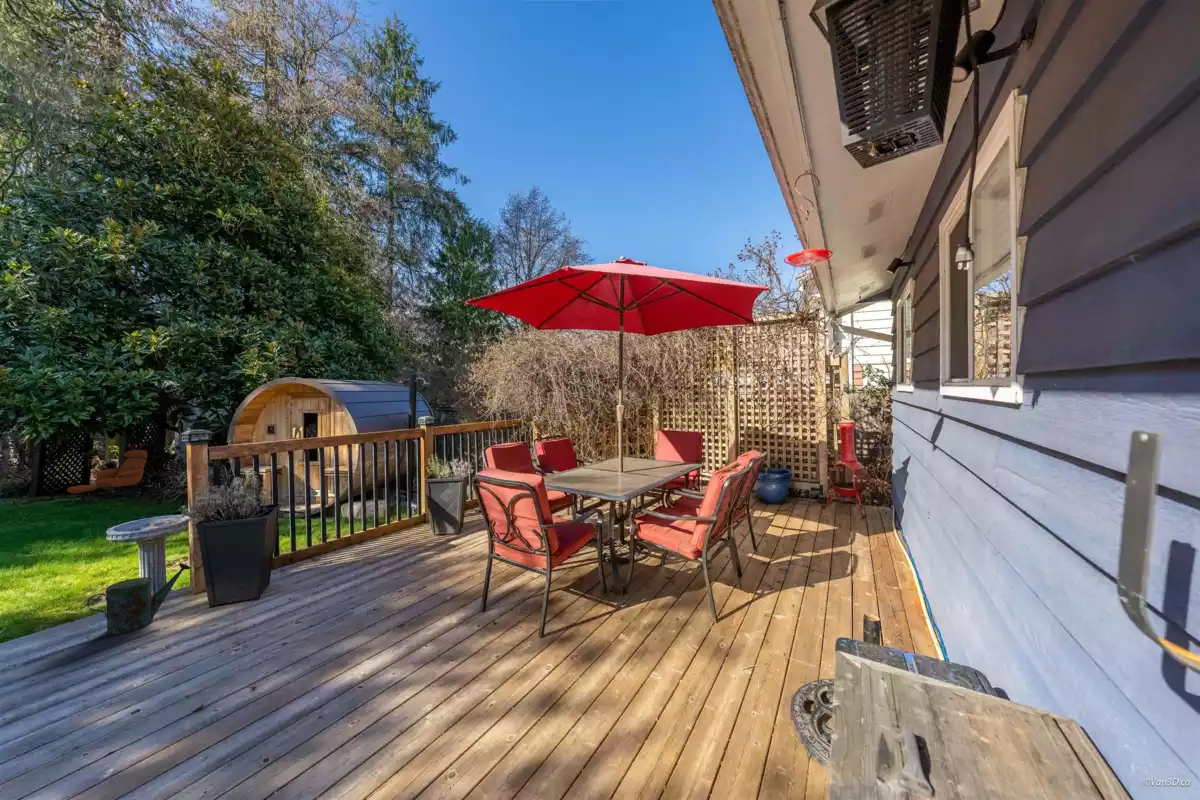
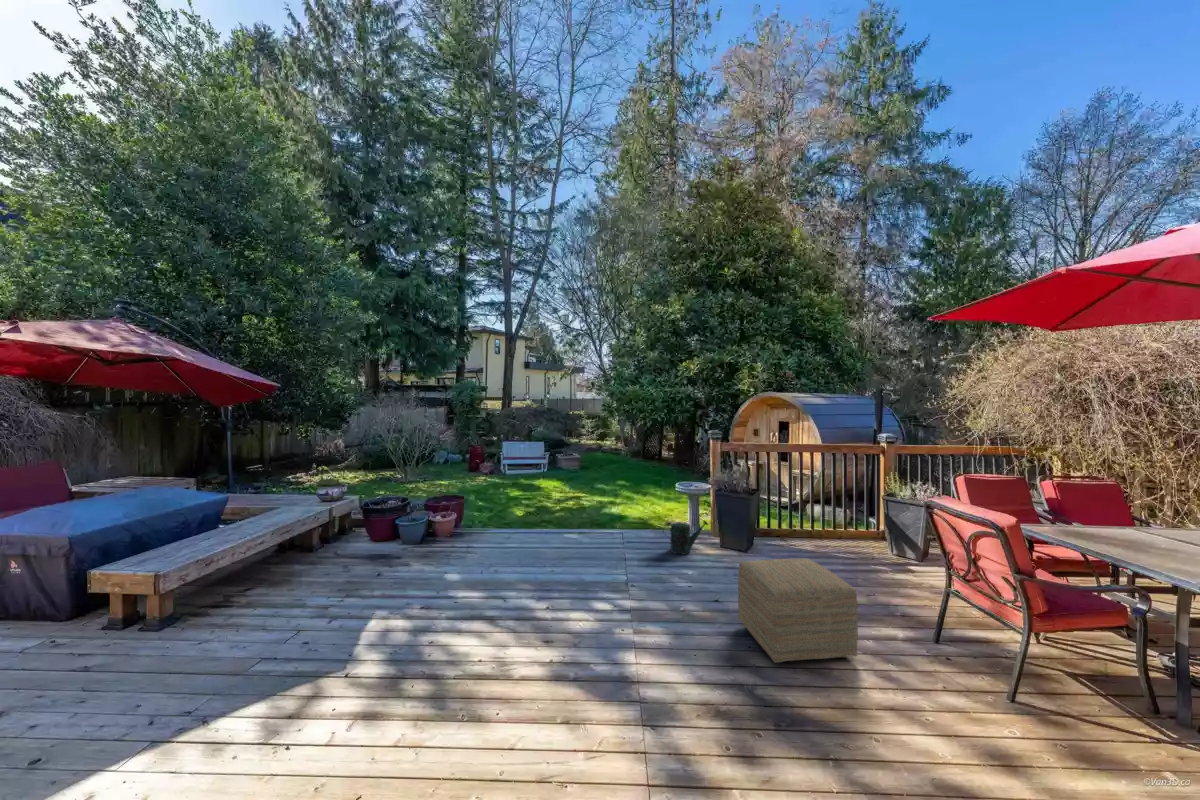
lounge chair: present [67,450,147,505] -> none [650,438,685,470]
ottoman: none [248,571,417,735] -> present [738,558,858,663]

